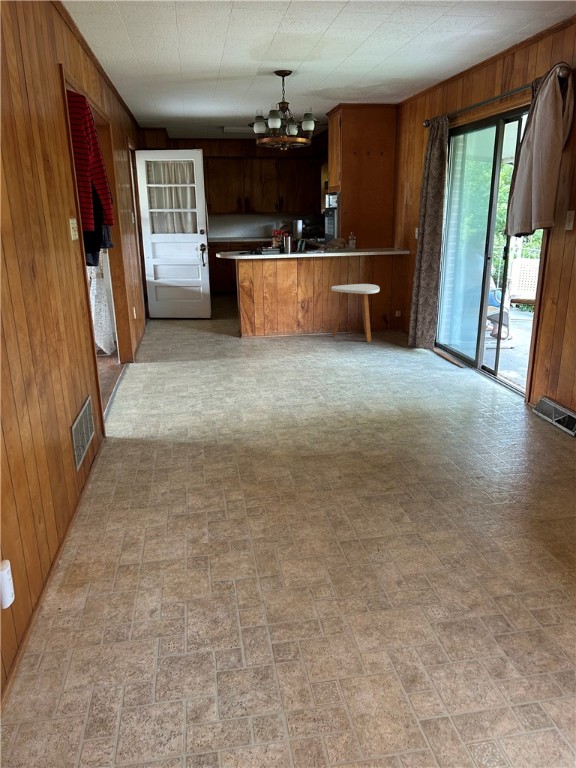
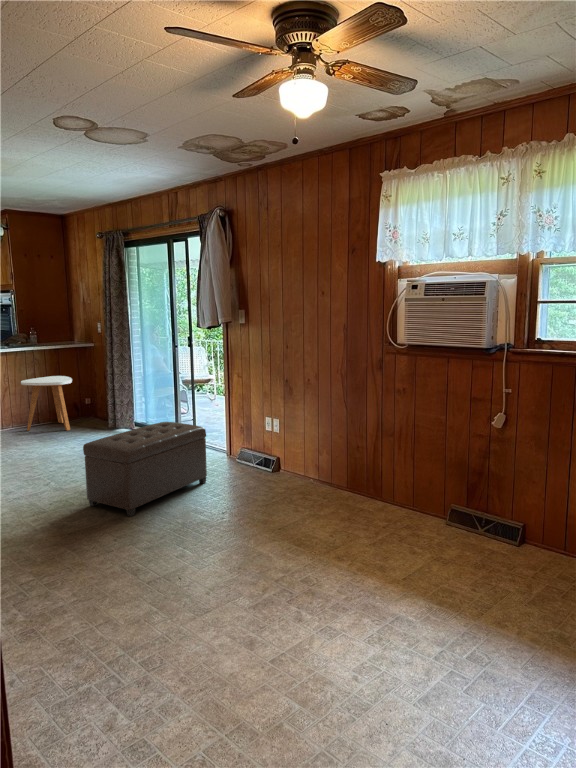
ottoman: none [337,350,486,454] -> present [83,422,207,516]

